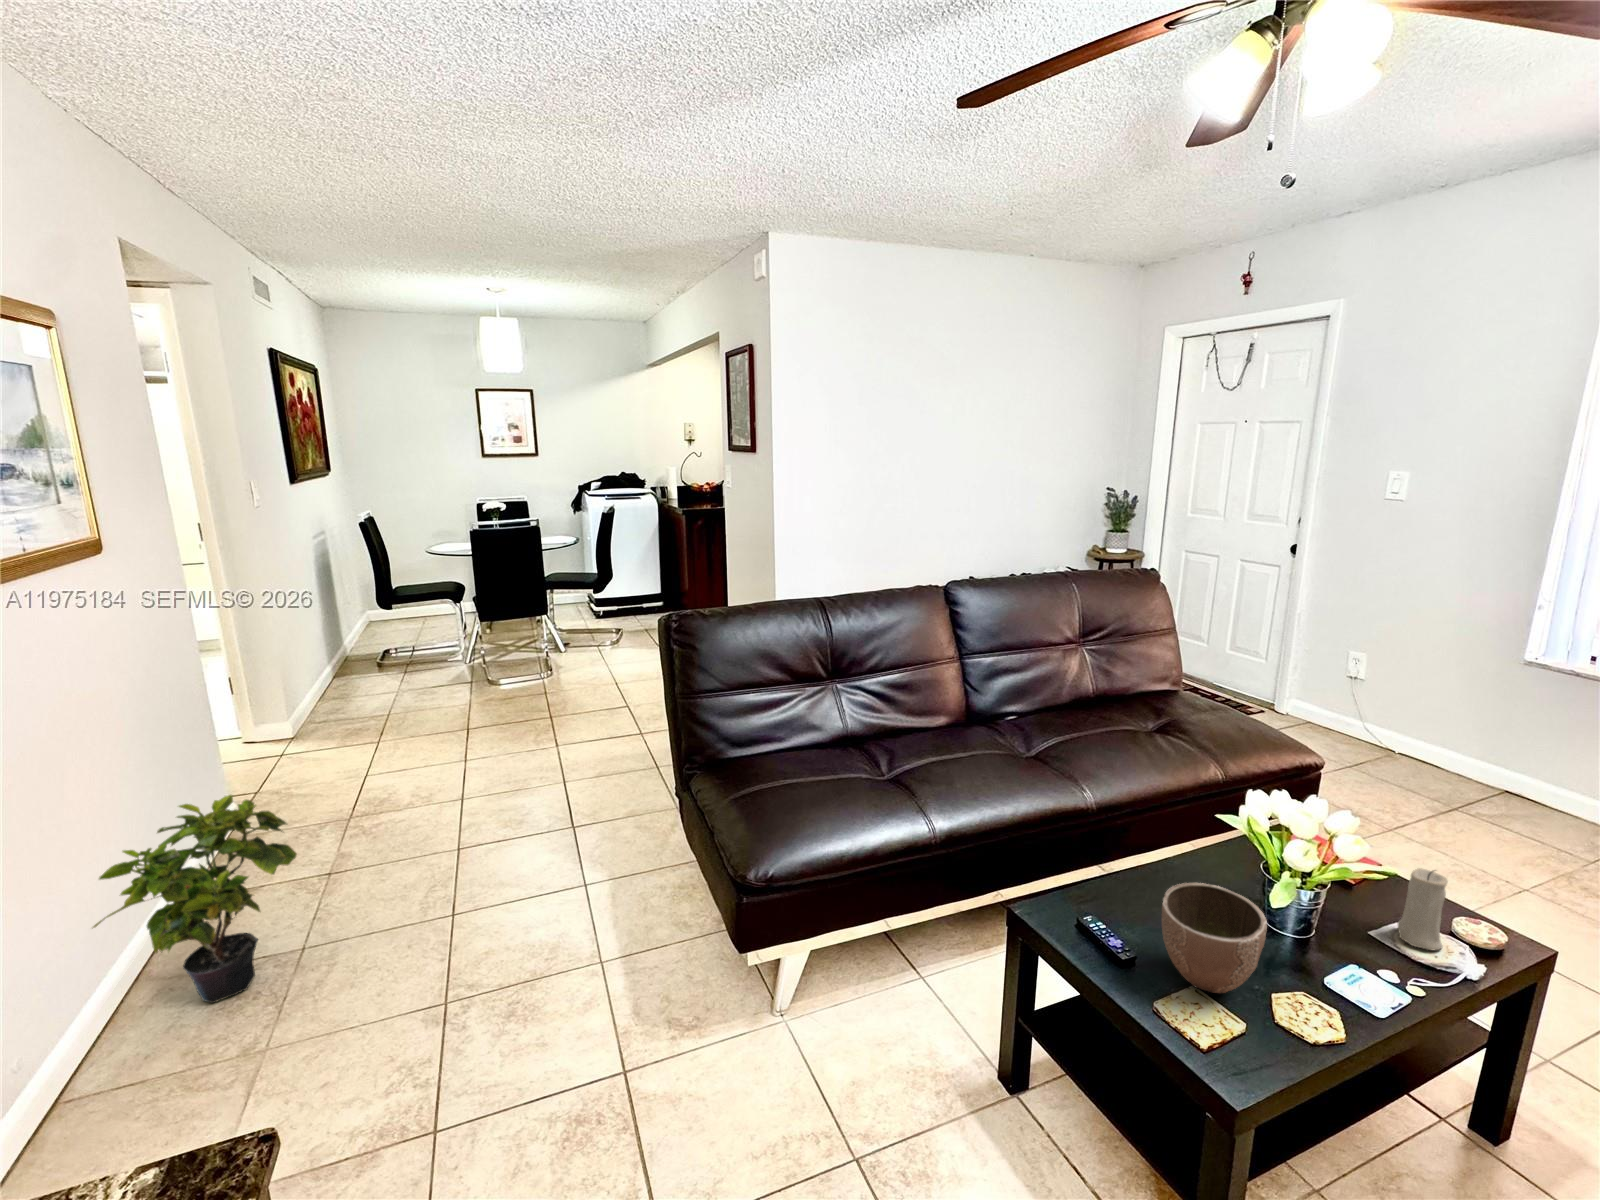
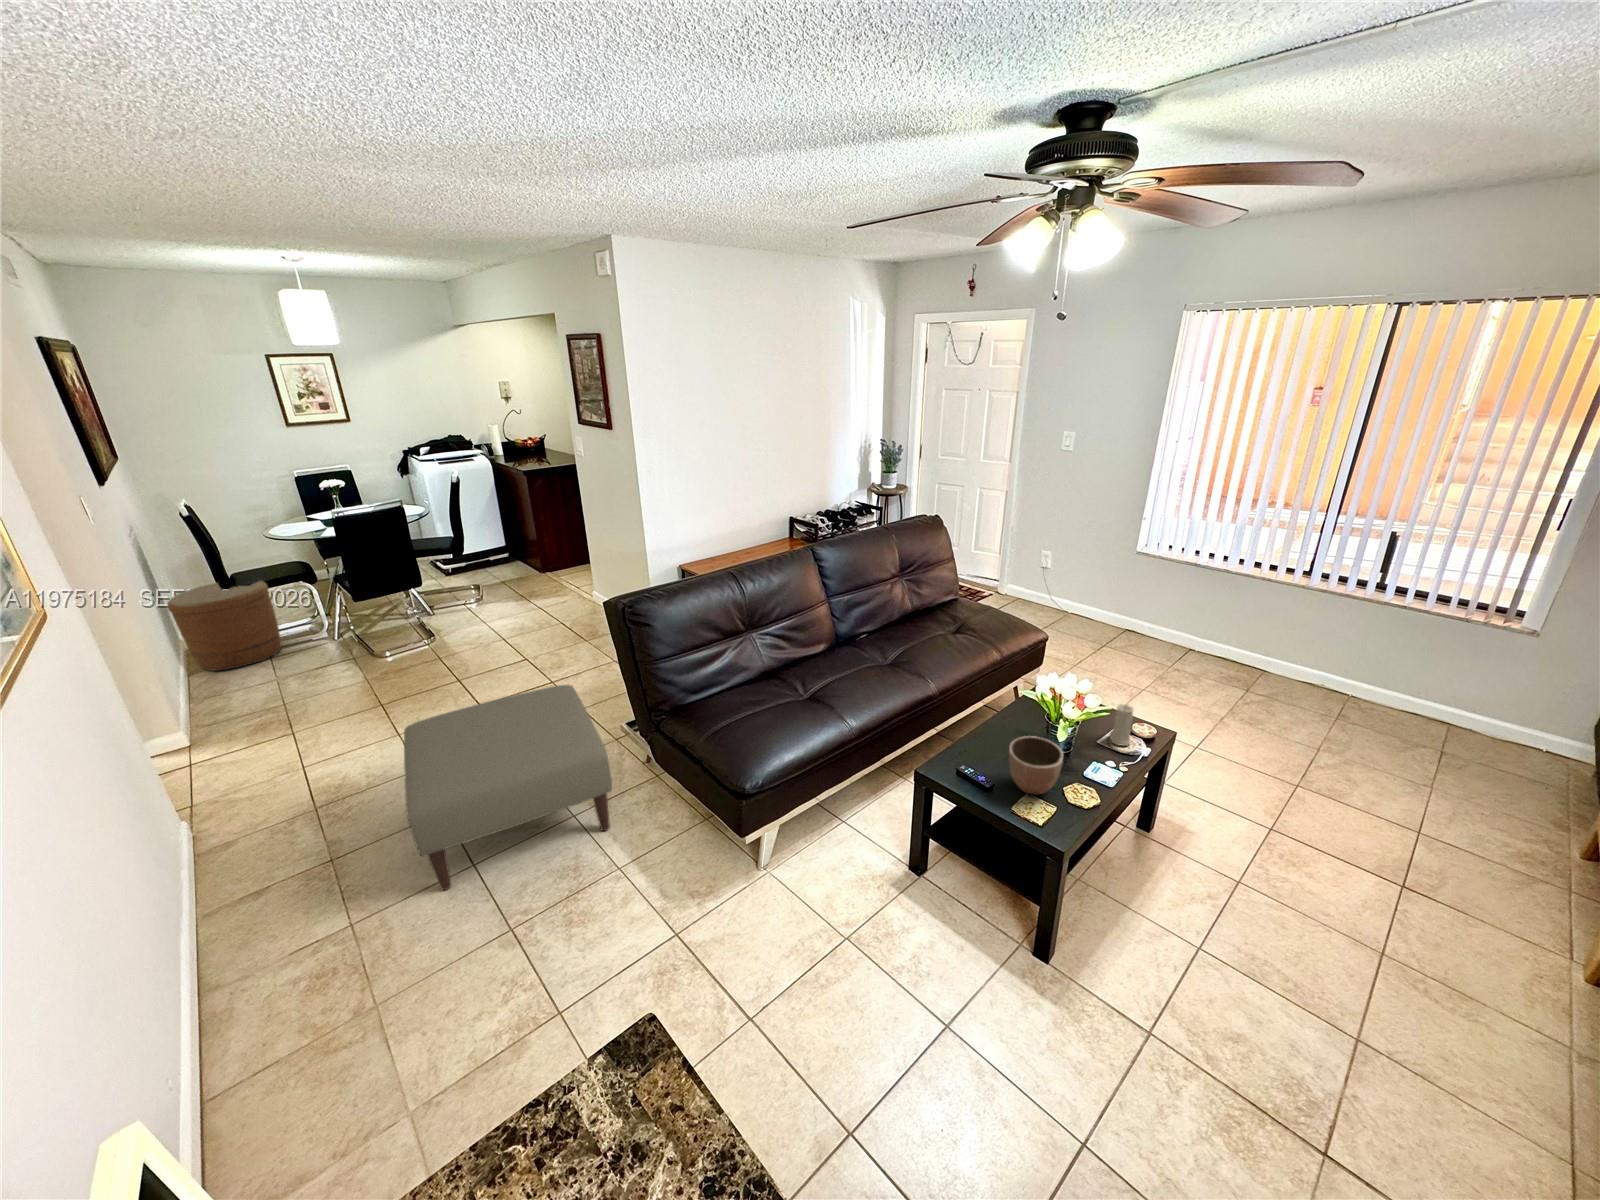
woven basket: none [329,591,420,677] -> present [167,581,281,671]
ottoman: none [372,722,629,936] -> present [404,685,612,890]
potted plant: present [93,795,297,1003] -> none [171,818,337,989]

